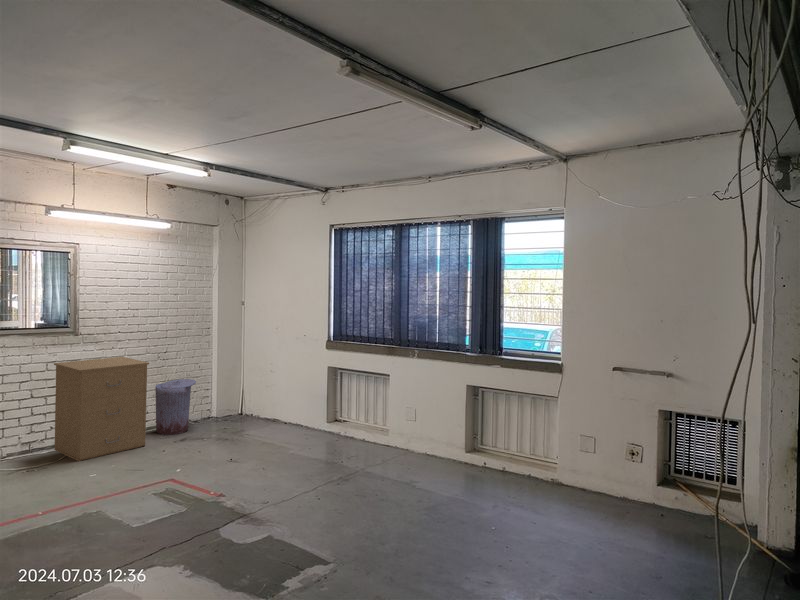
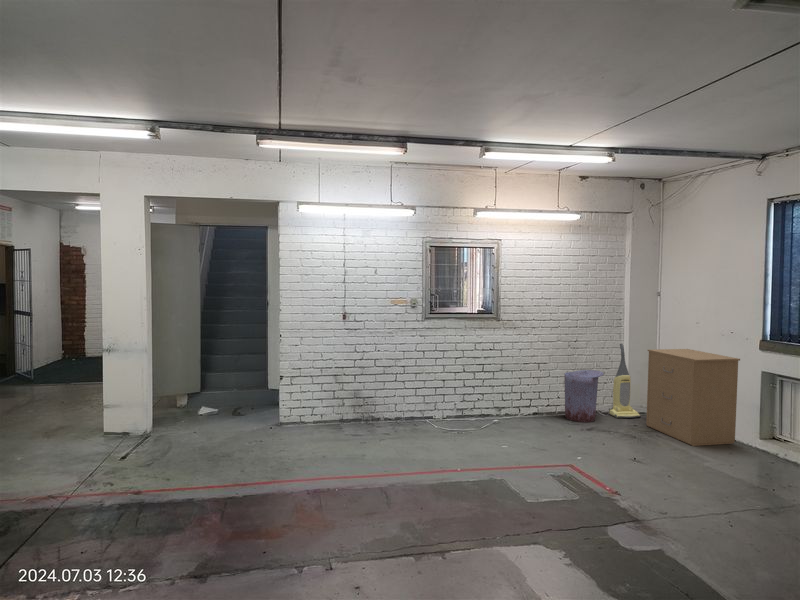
vacuum cleaner: none [200,349,230,424] -> present [609,344,641,418]
filing cabinet: present [54,357,149,461] -> present [646,349,740,446]

